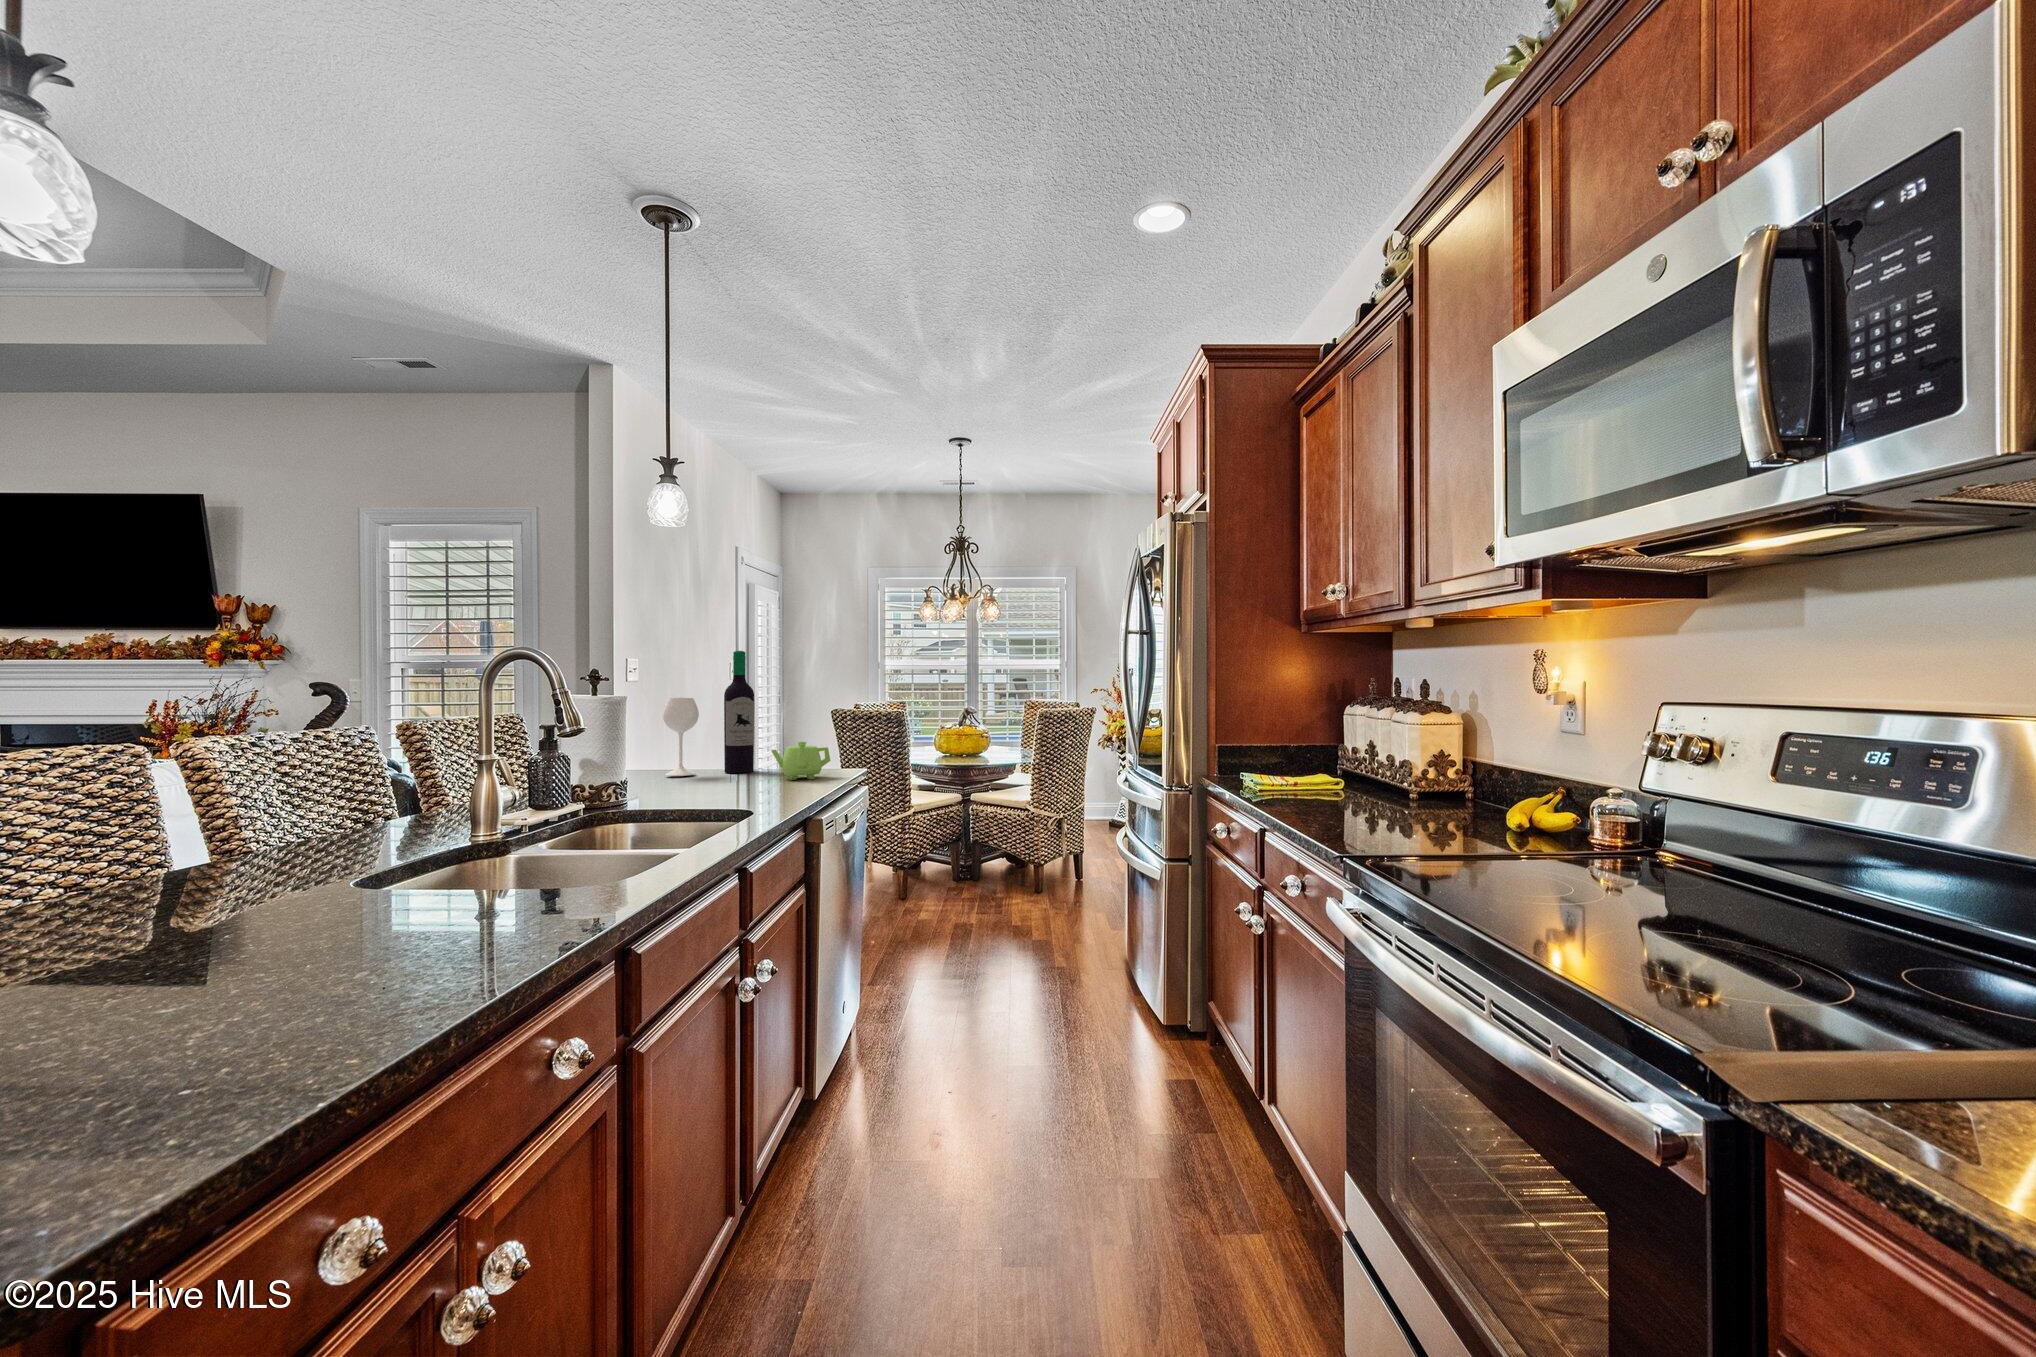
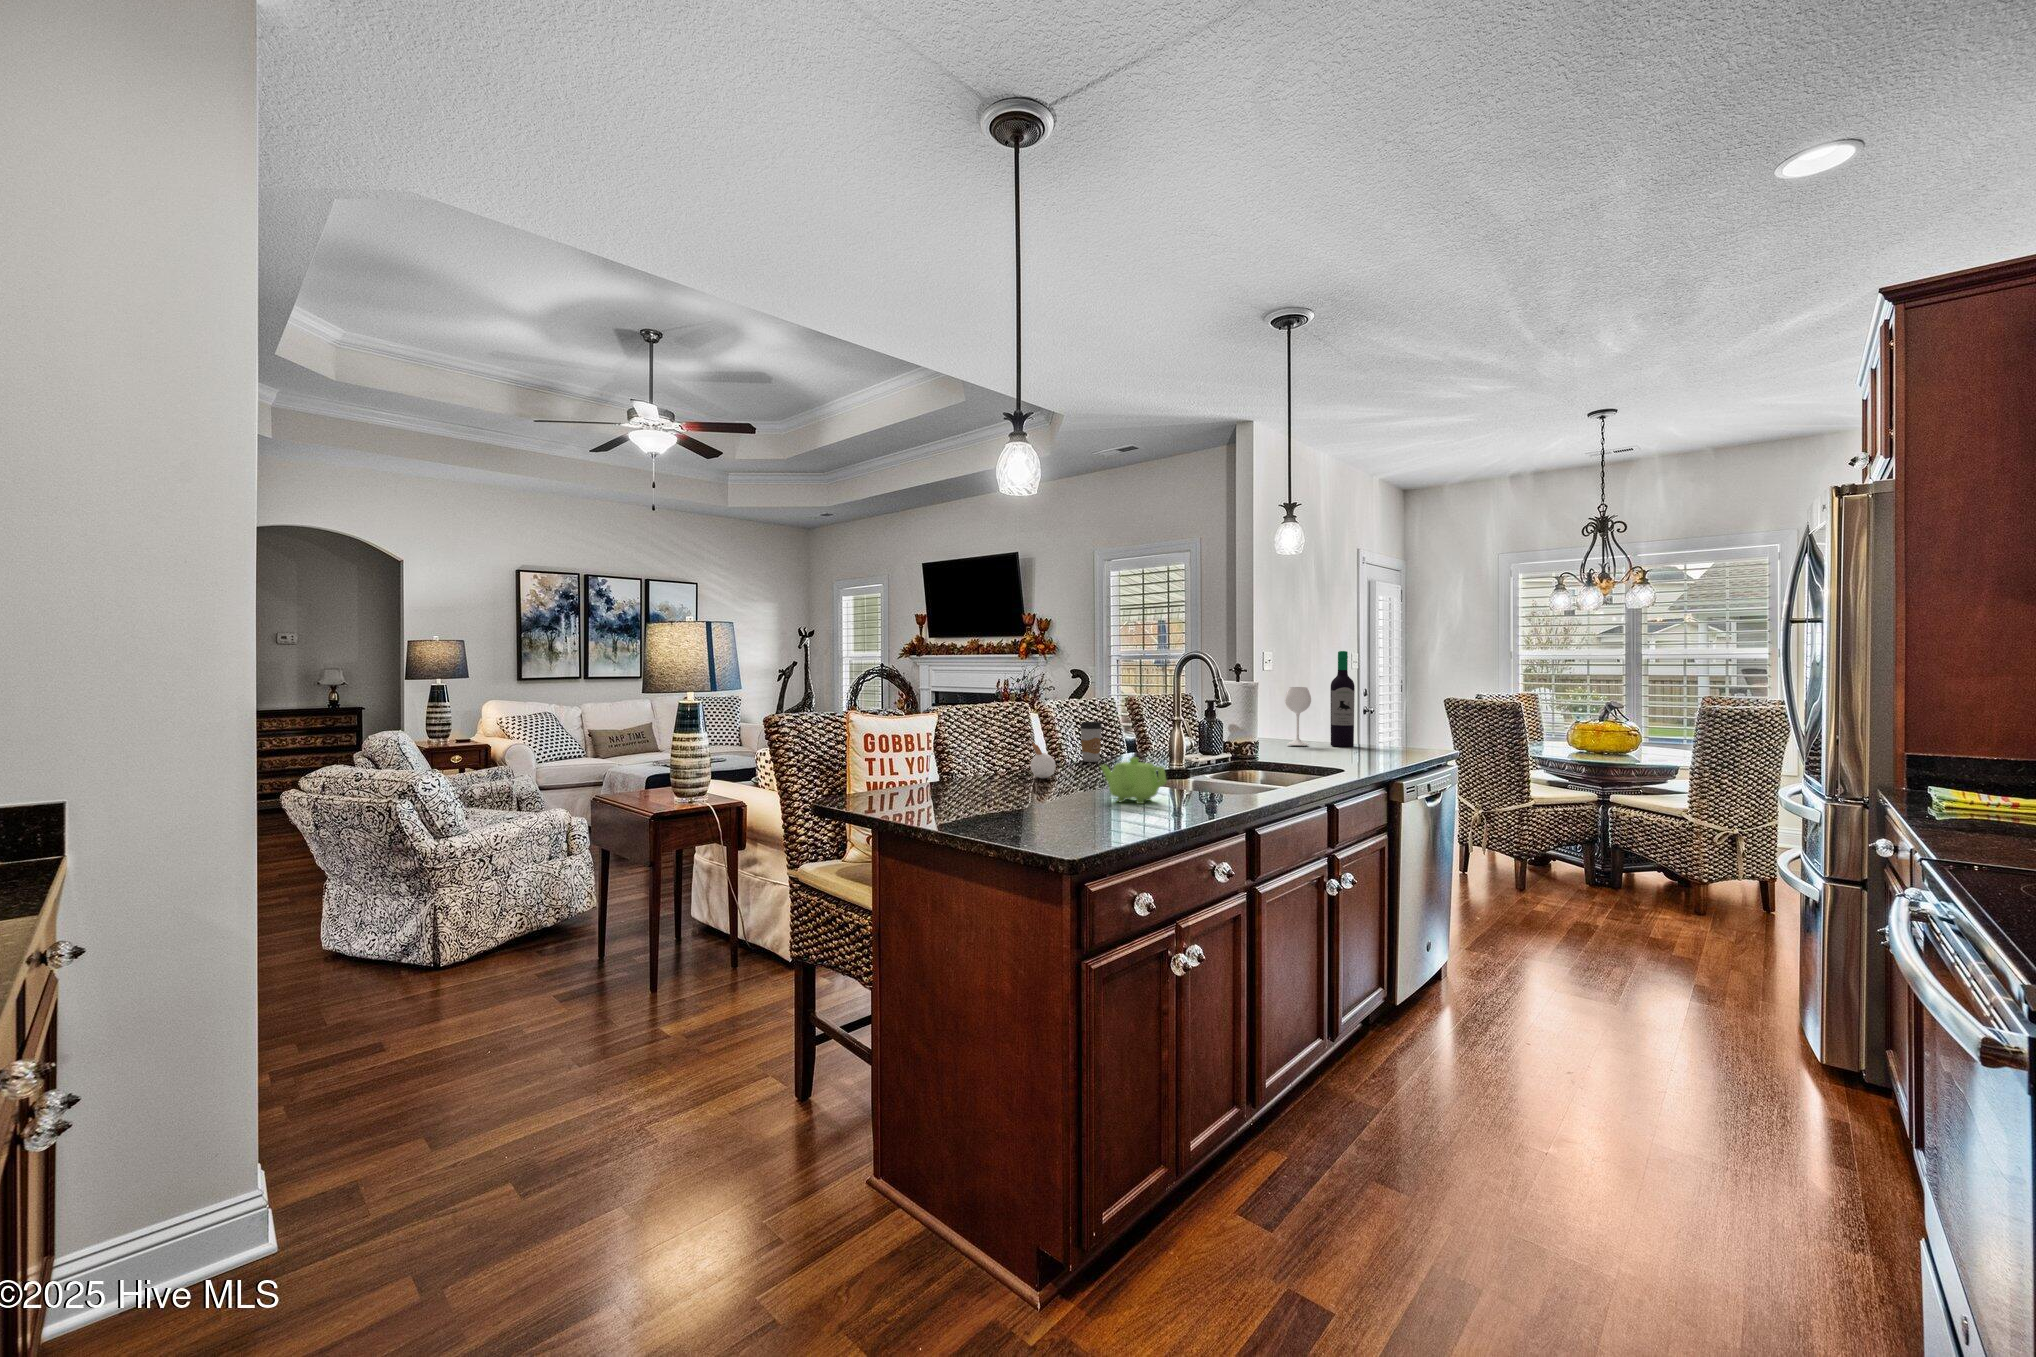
teapot: present [771,741,830,780] -> present [1101,757,1167,804]
coffee cup: none [266,767,321,845] -> present [1080,722,1102,762]
candle: none [64,818,151,917] -> present [1030,739,1056,778]

